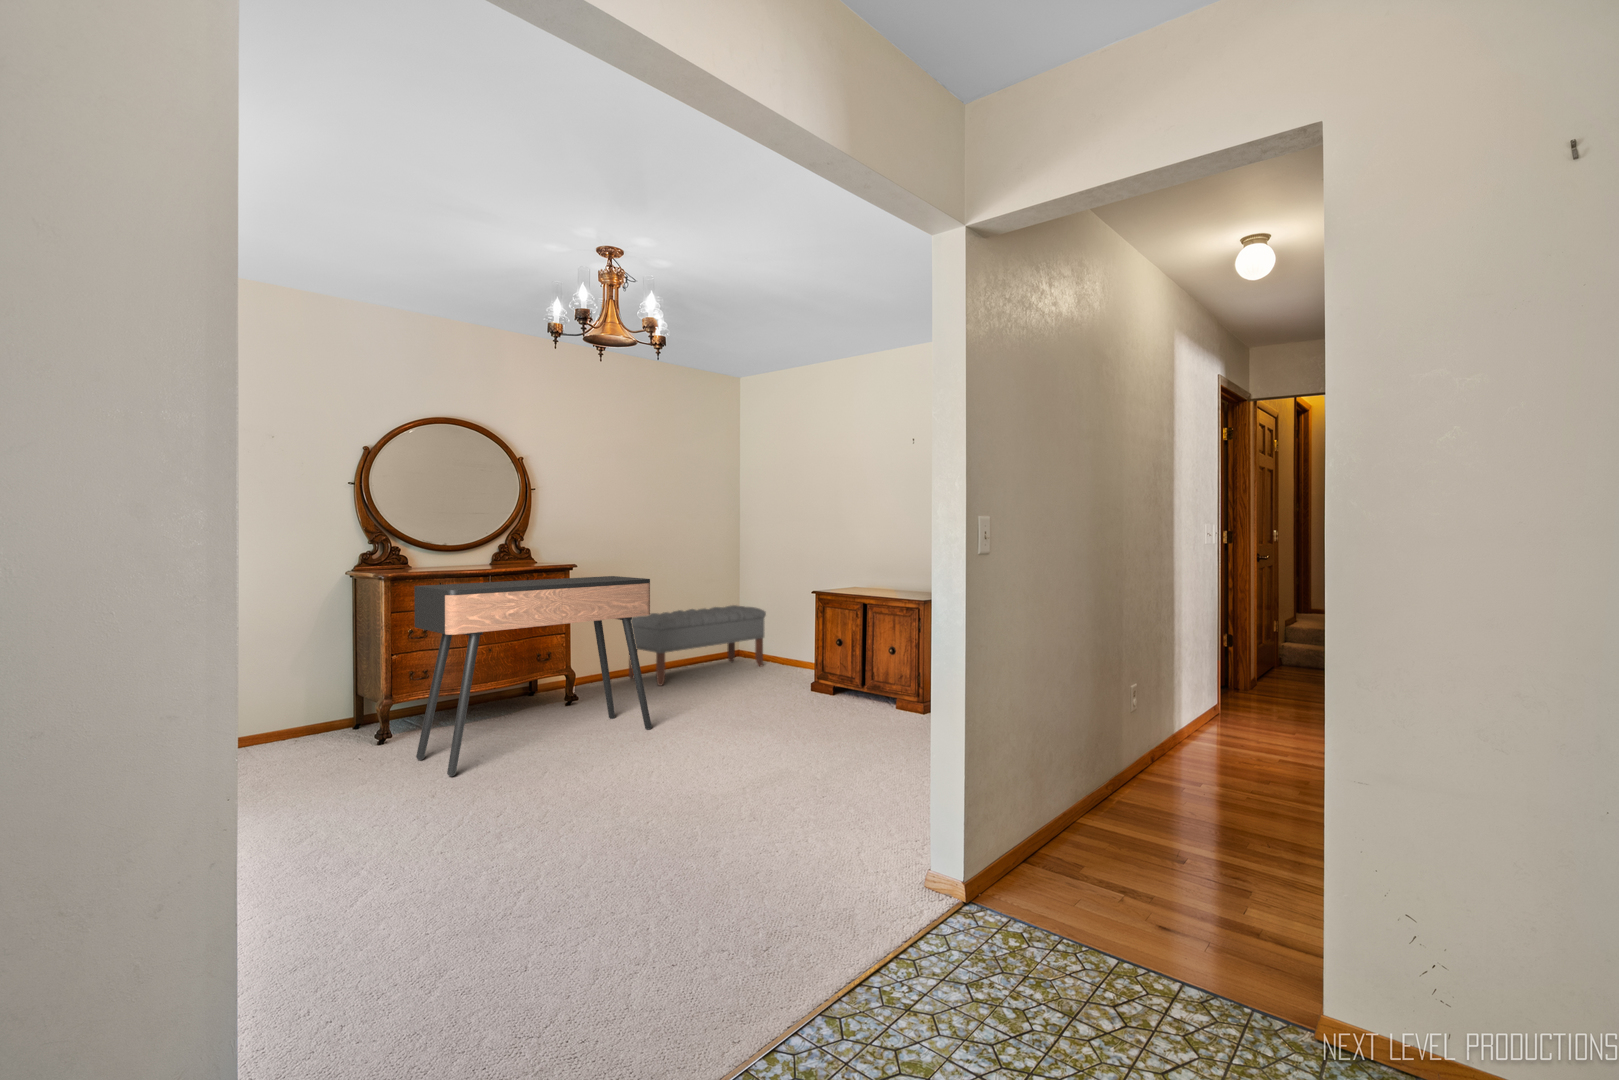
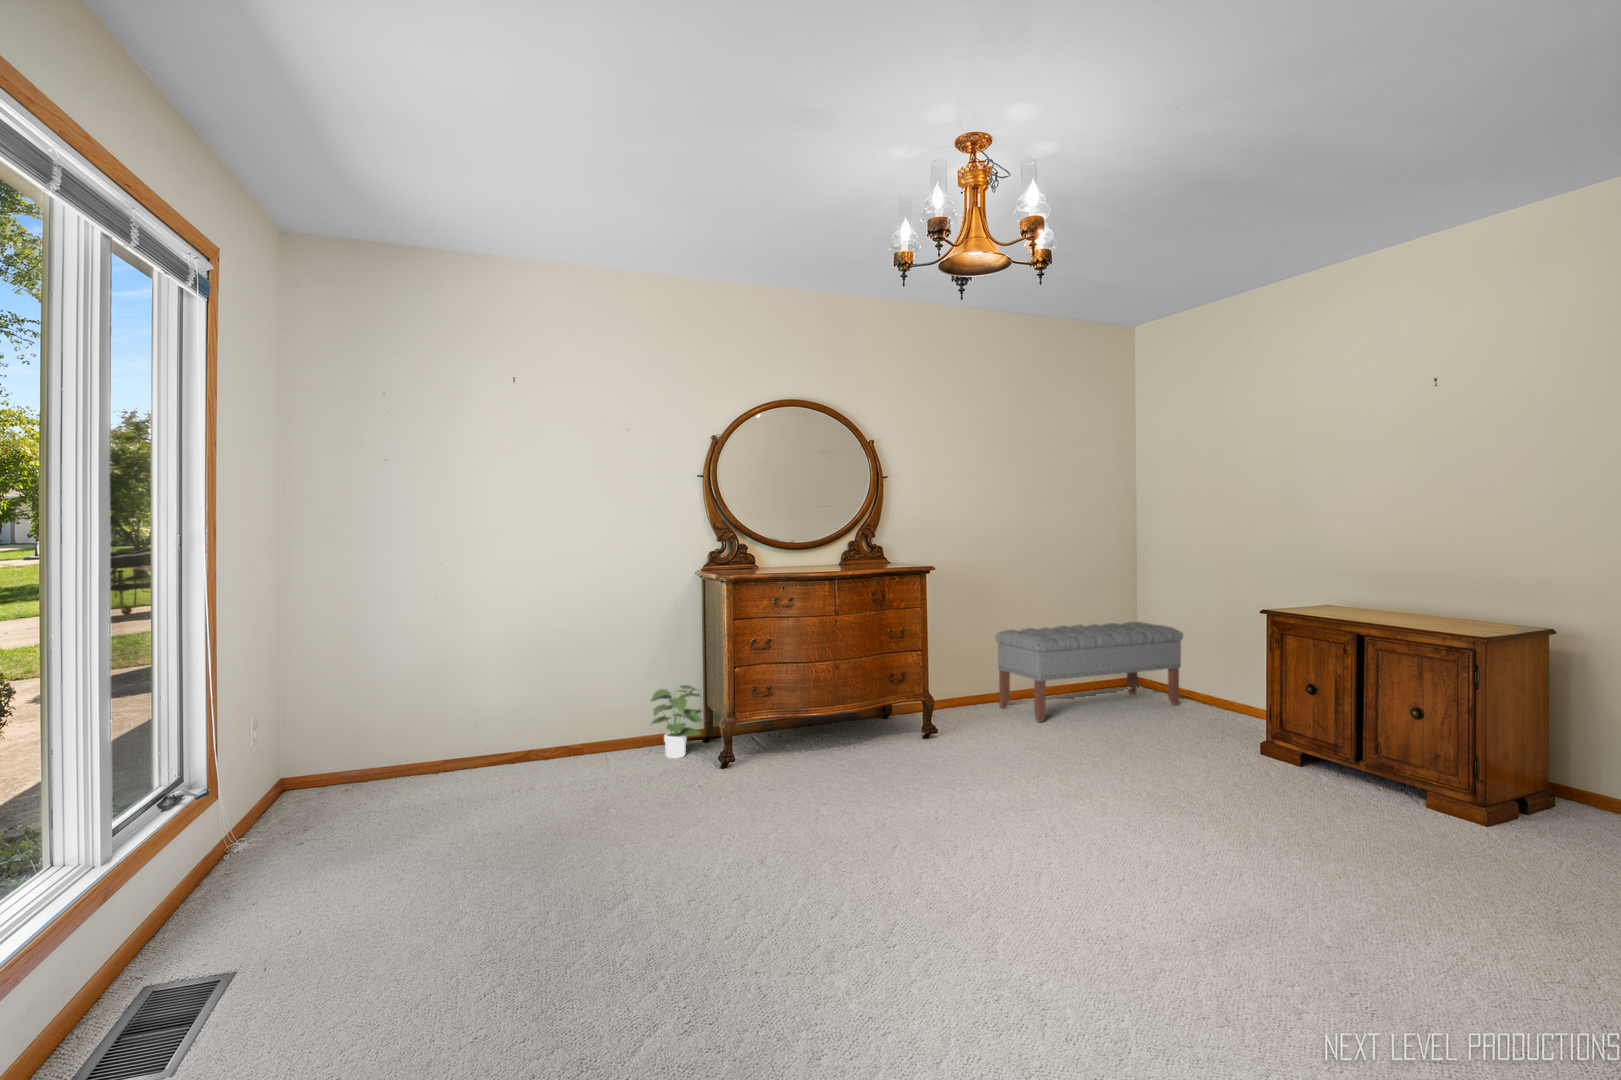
console table: present [414,576,652,776] -> none [749,584,1030,827]
potted plant: none [301,675,364,744] -> present [651,685,703,759]

